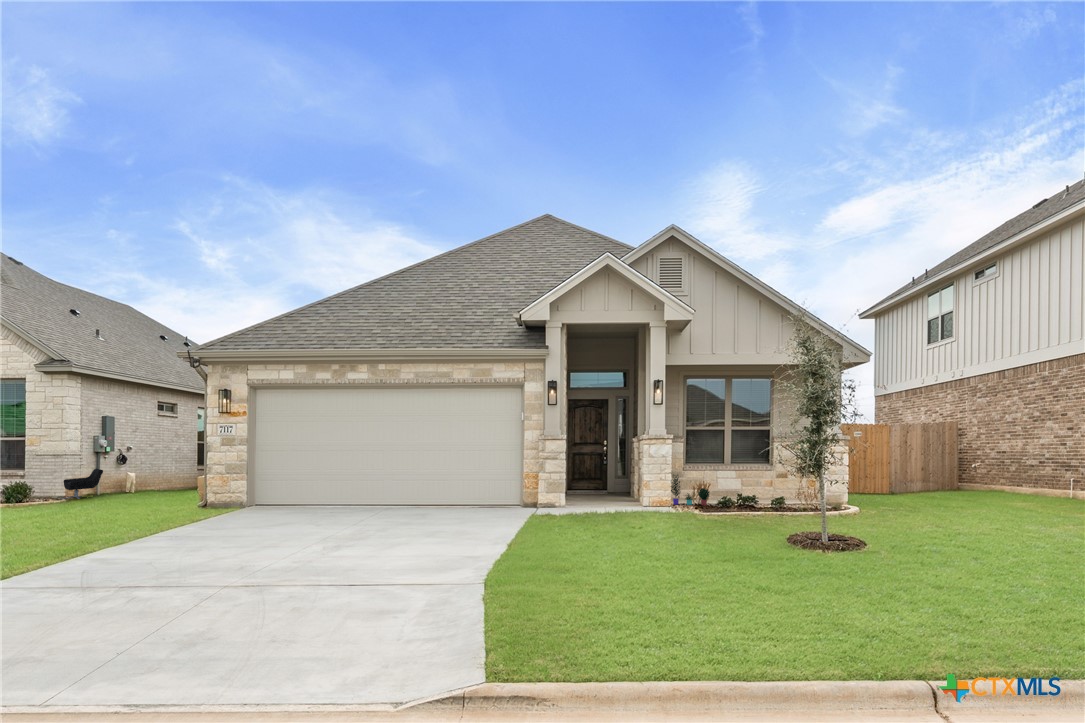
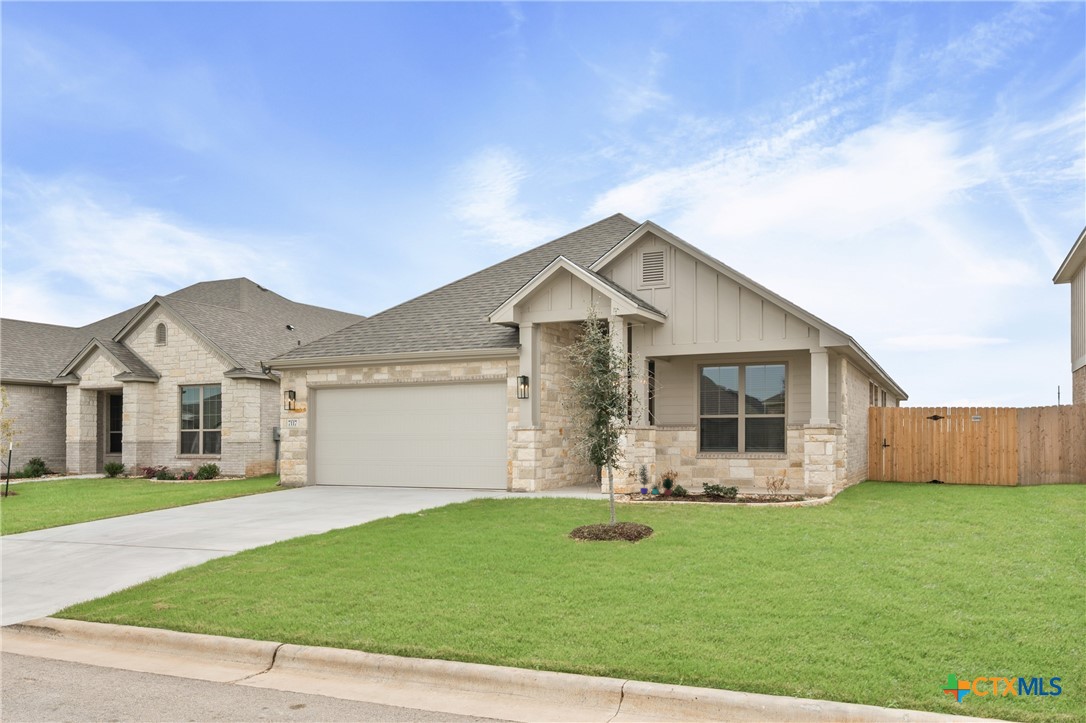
lounge chair: present [63,469,103,499] -> none [212,455,241,478]

